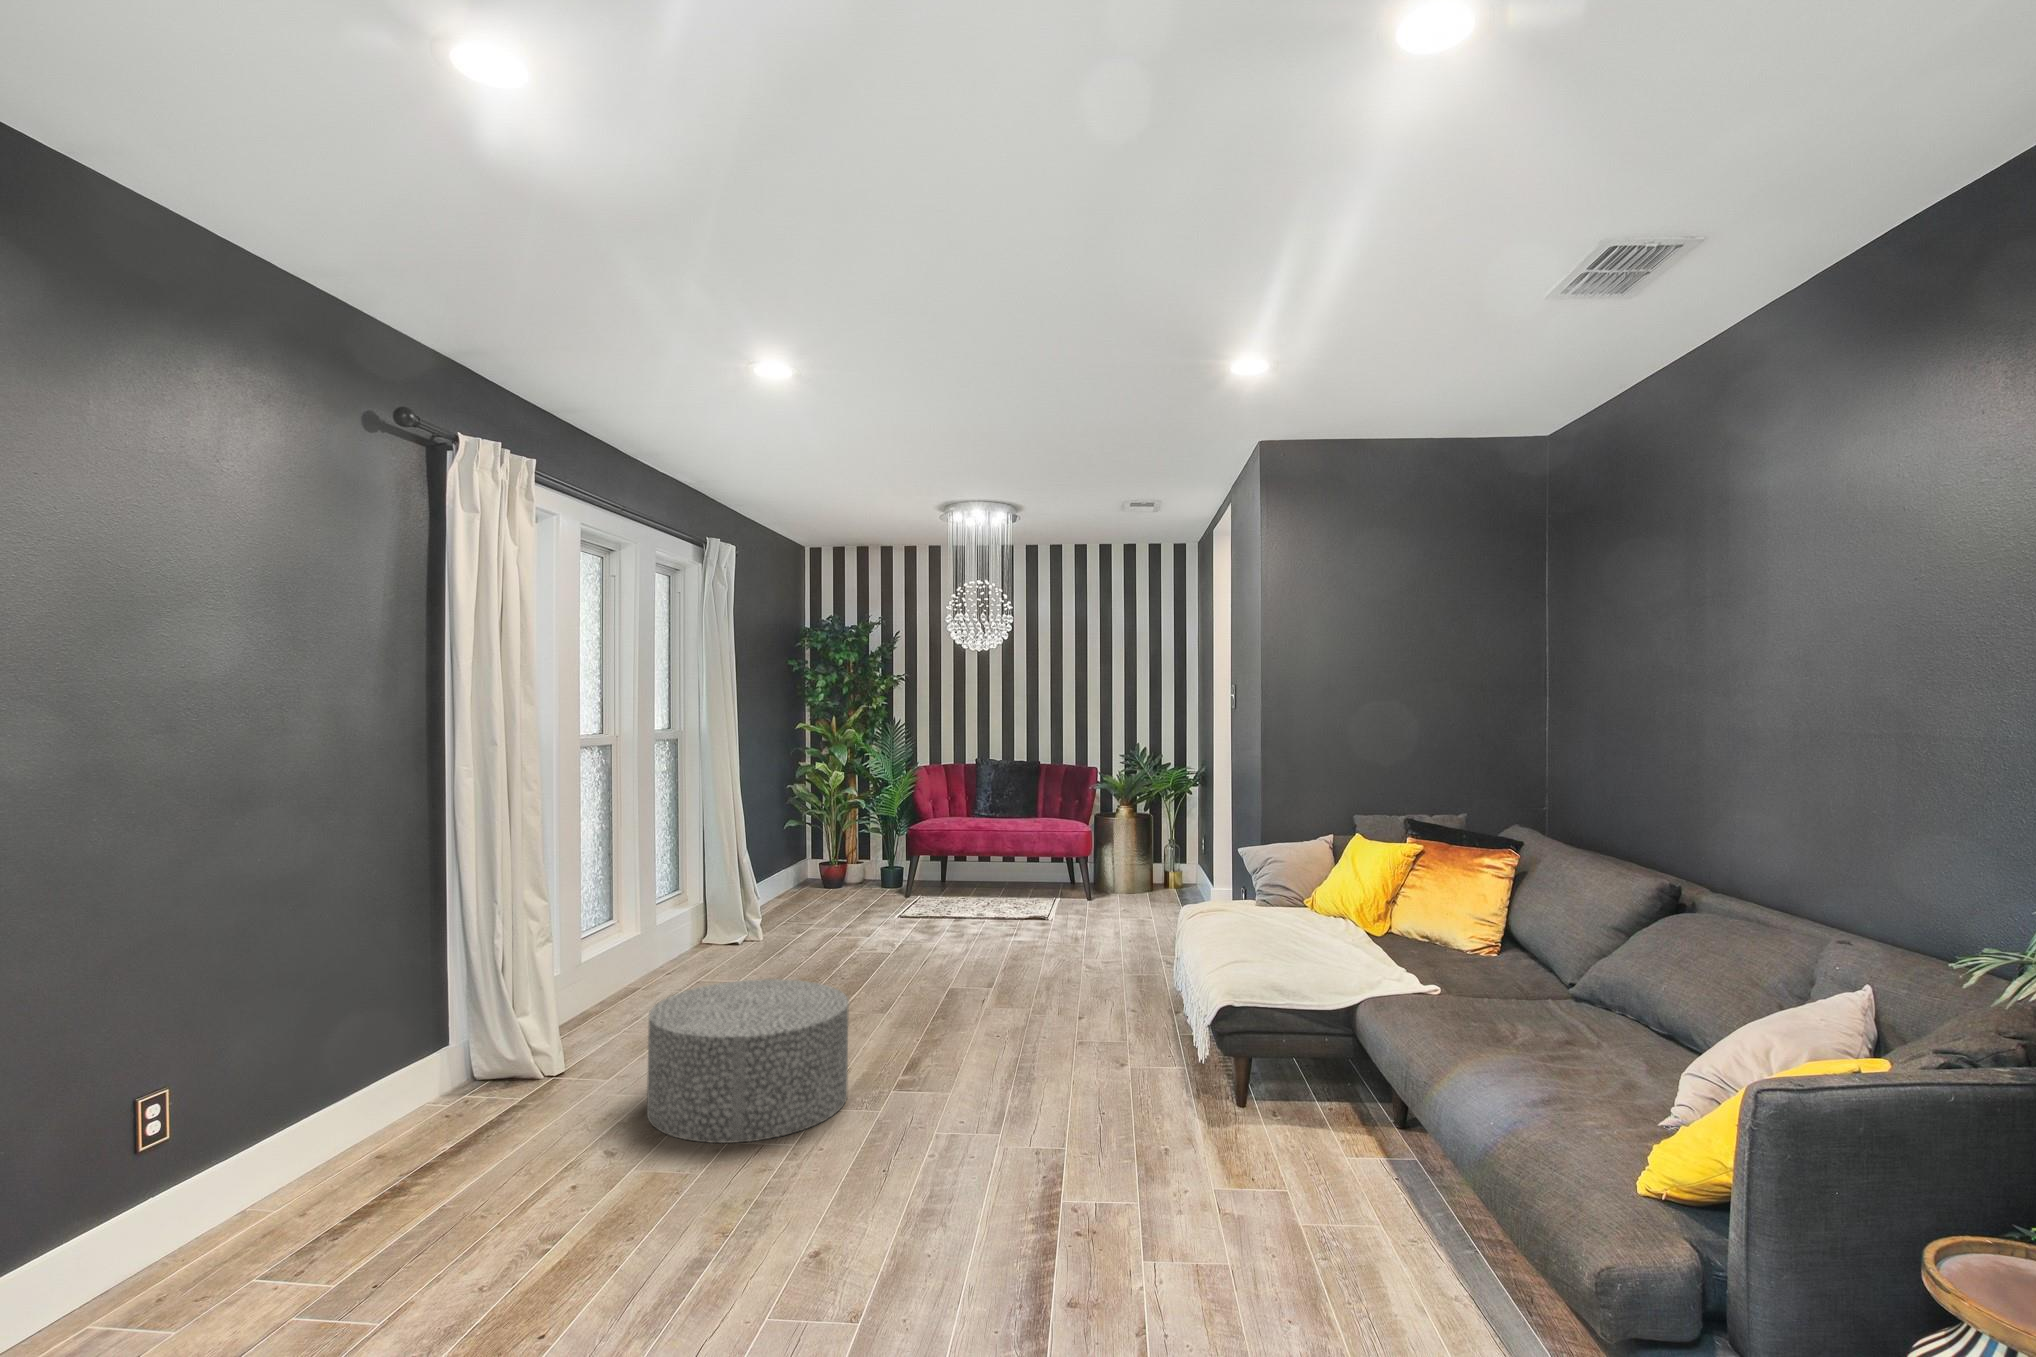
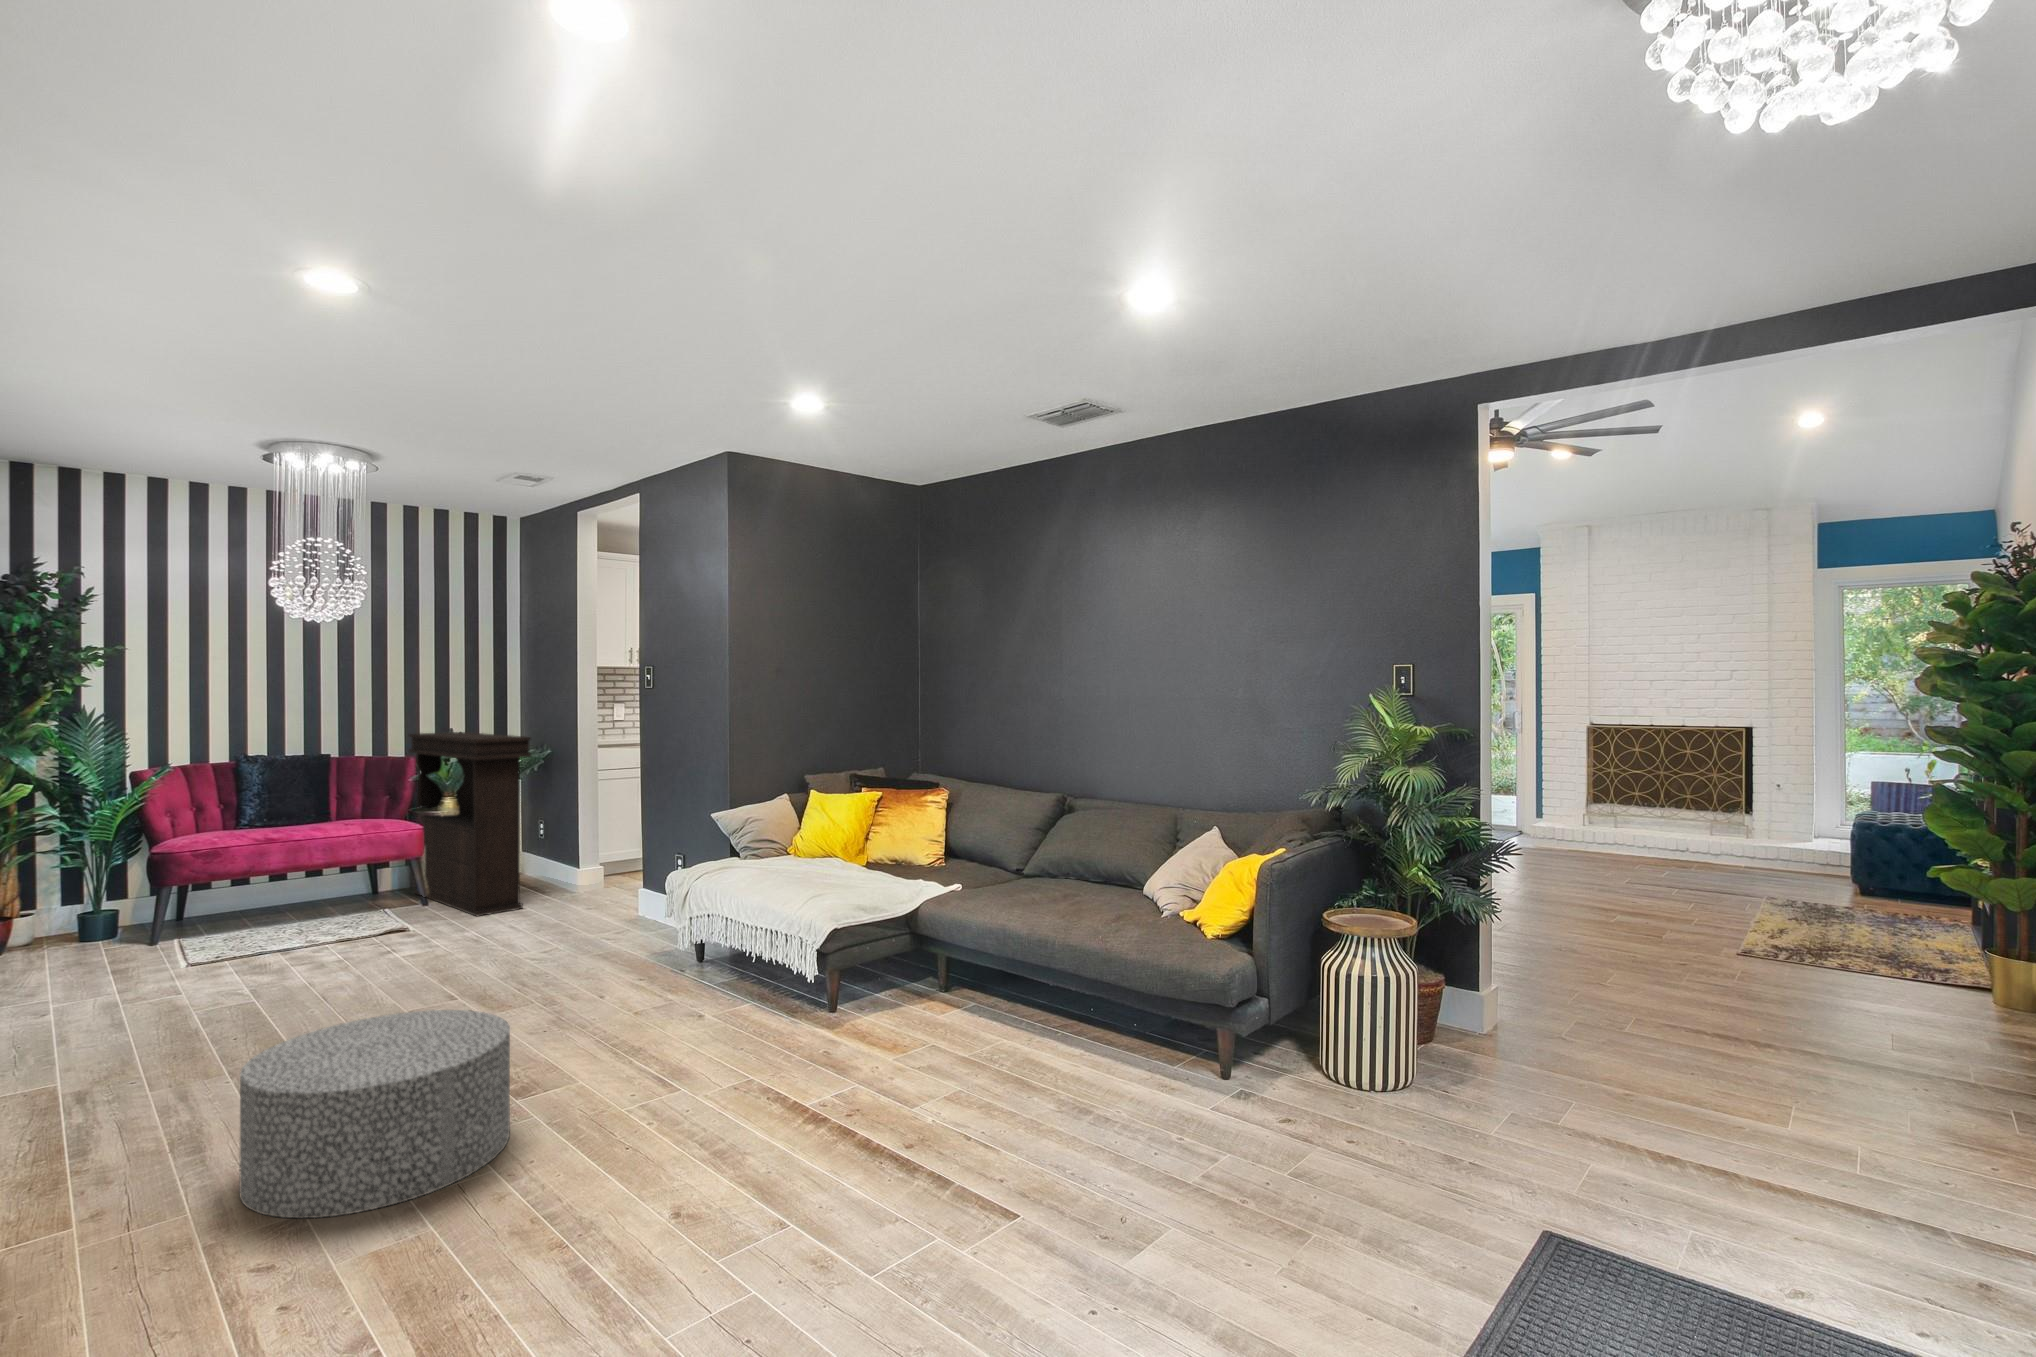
console table: none [1097,747,1156,919] -> present [409,732,531,916]

